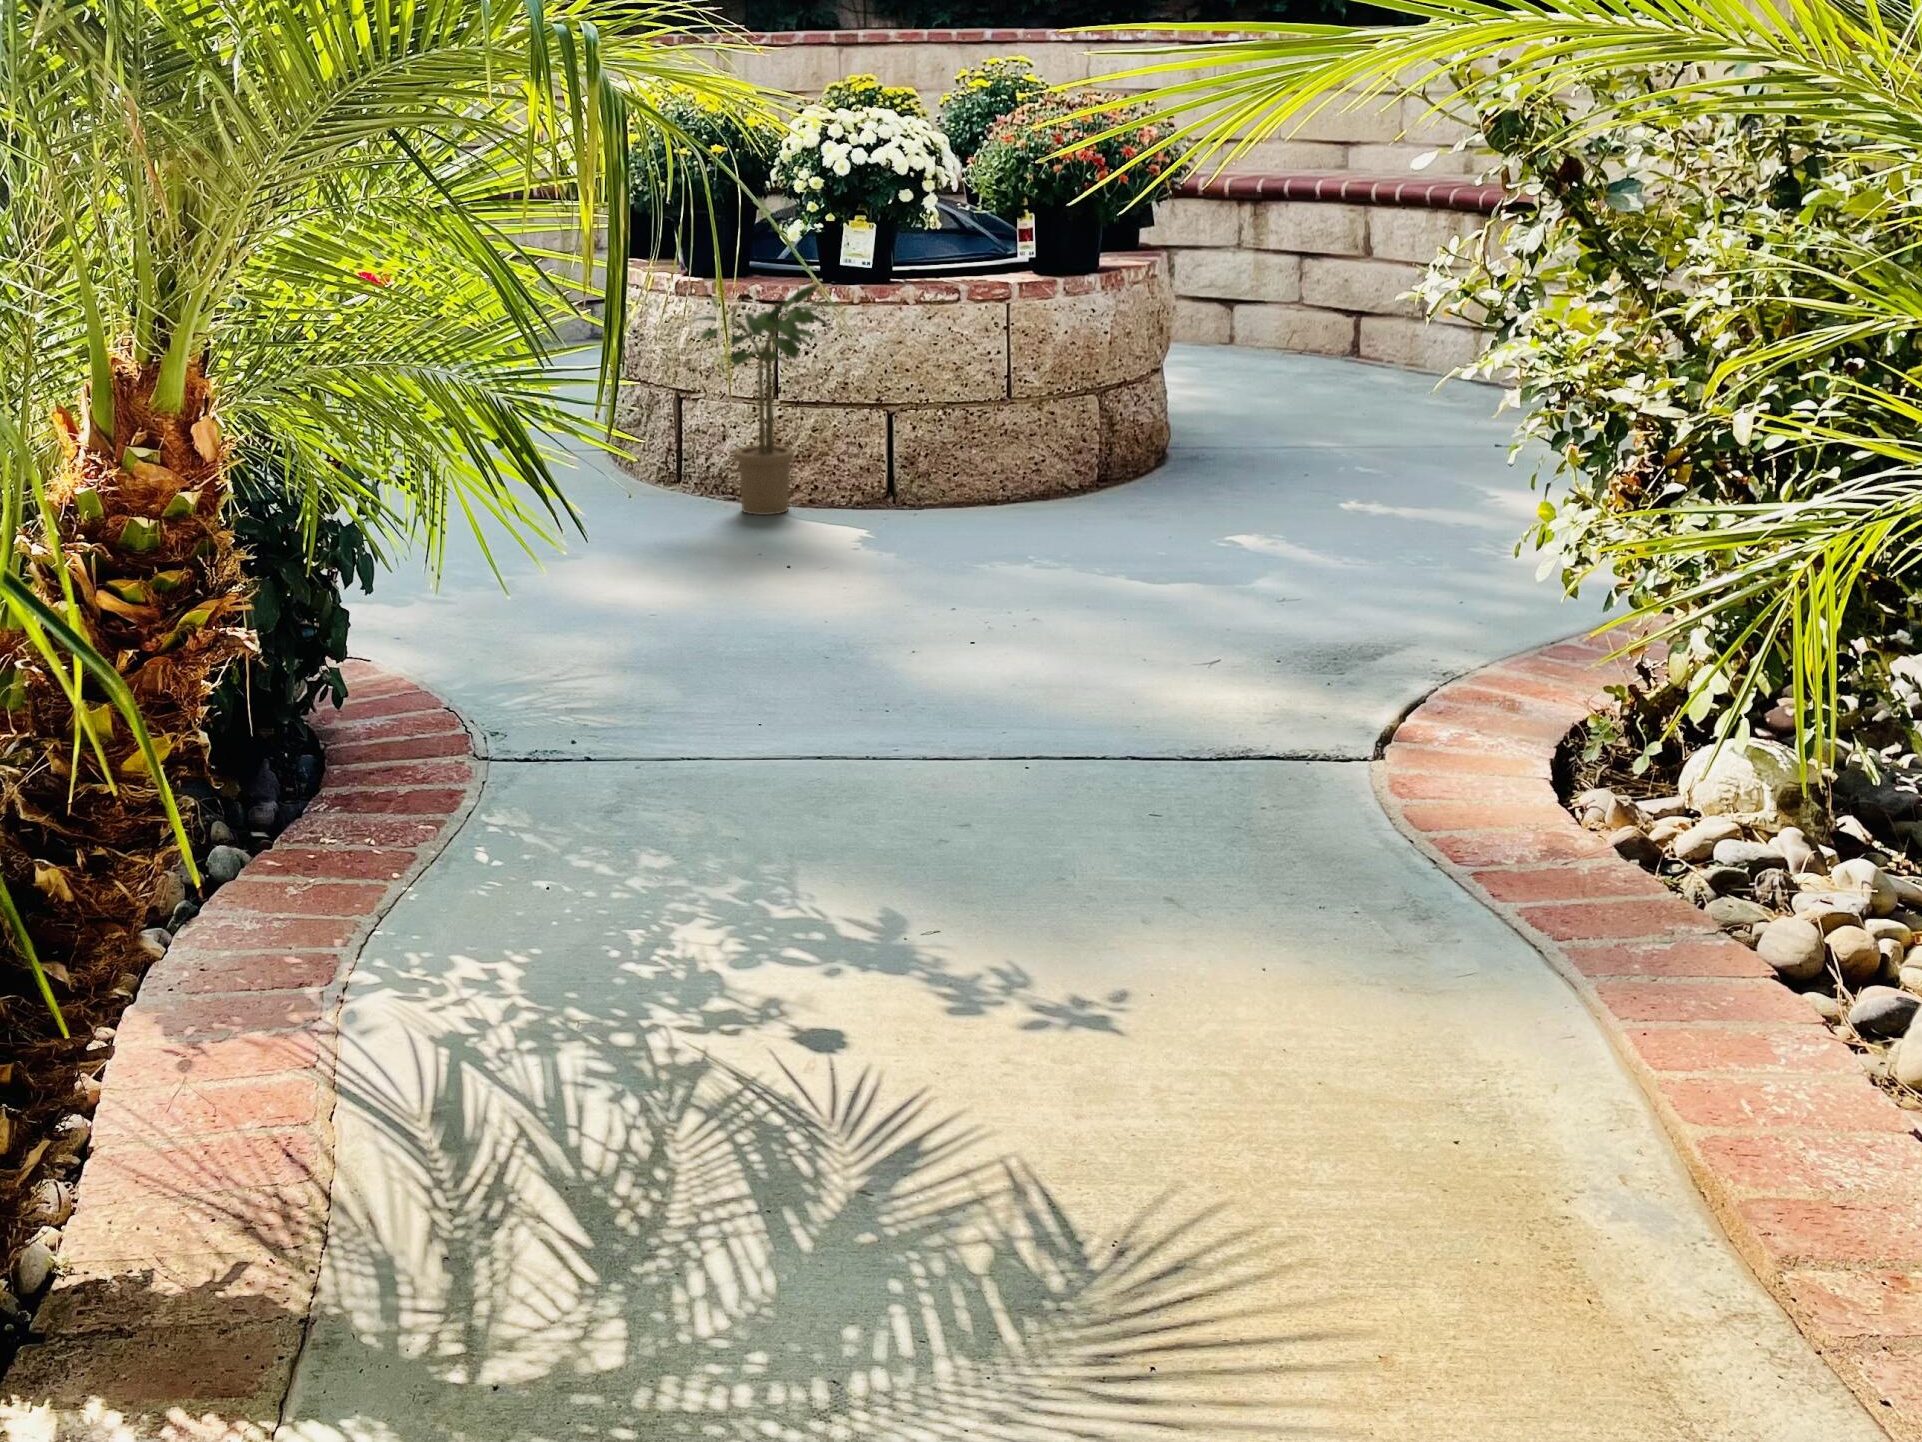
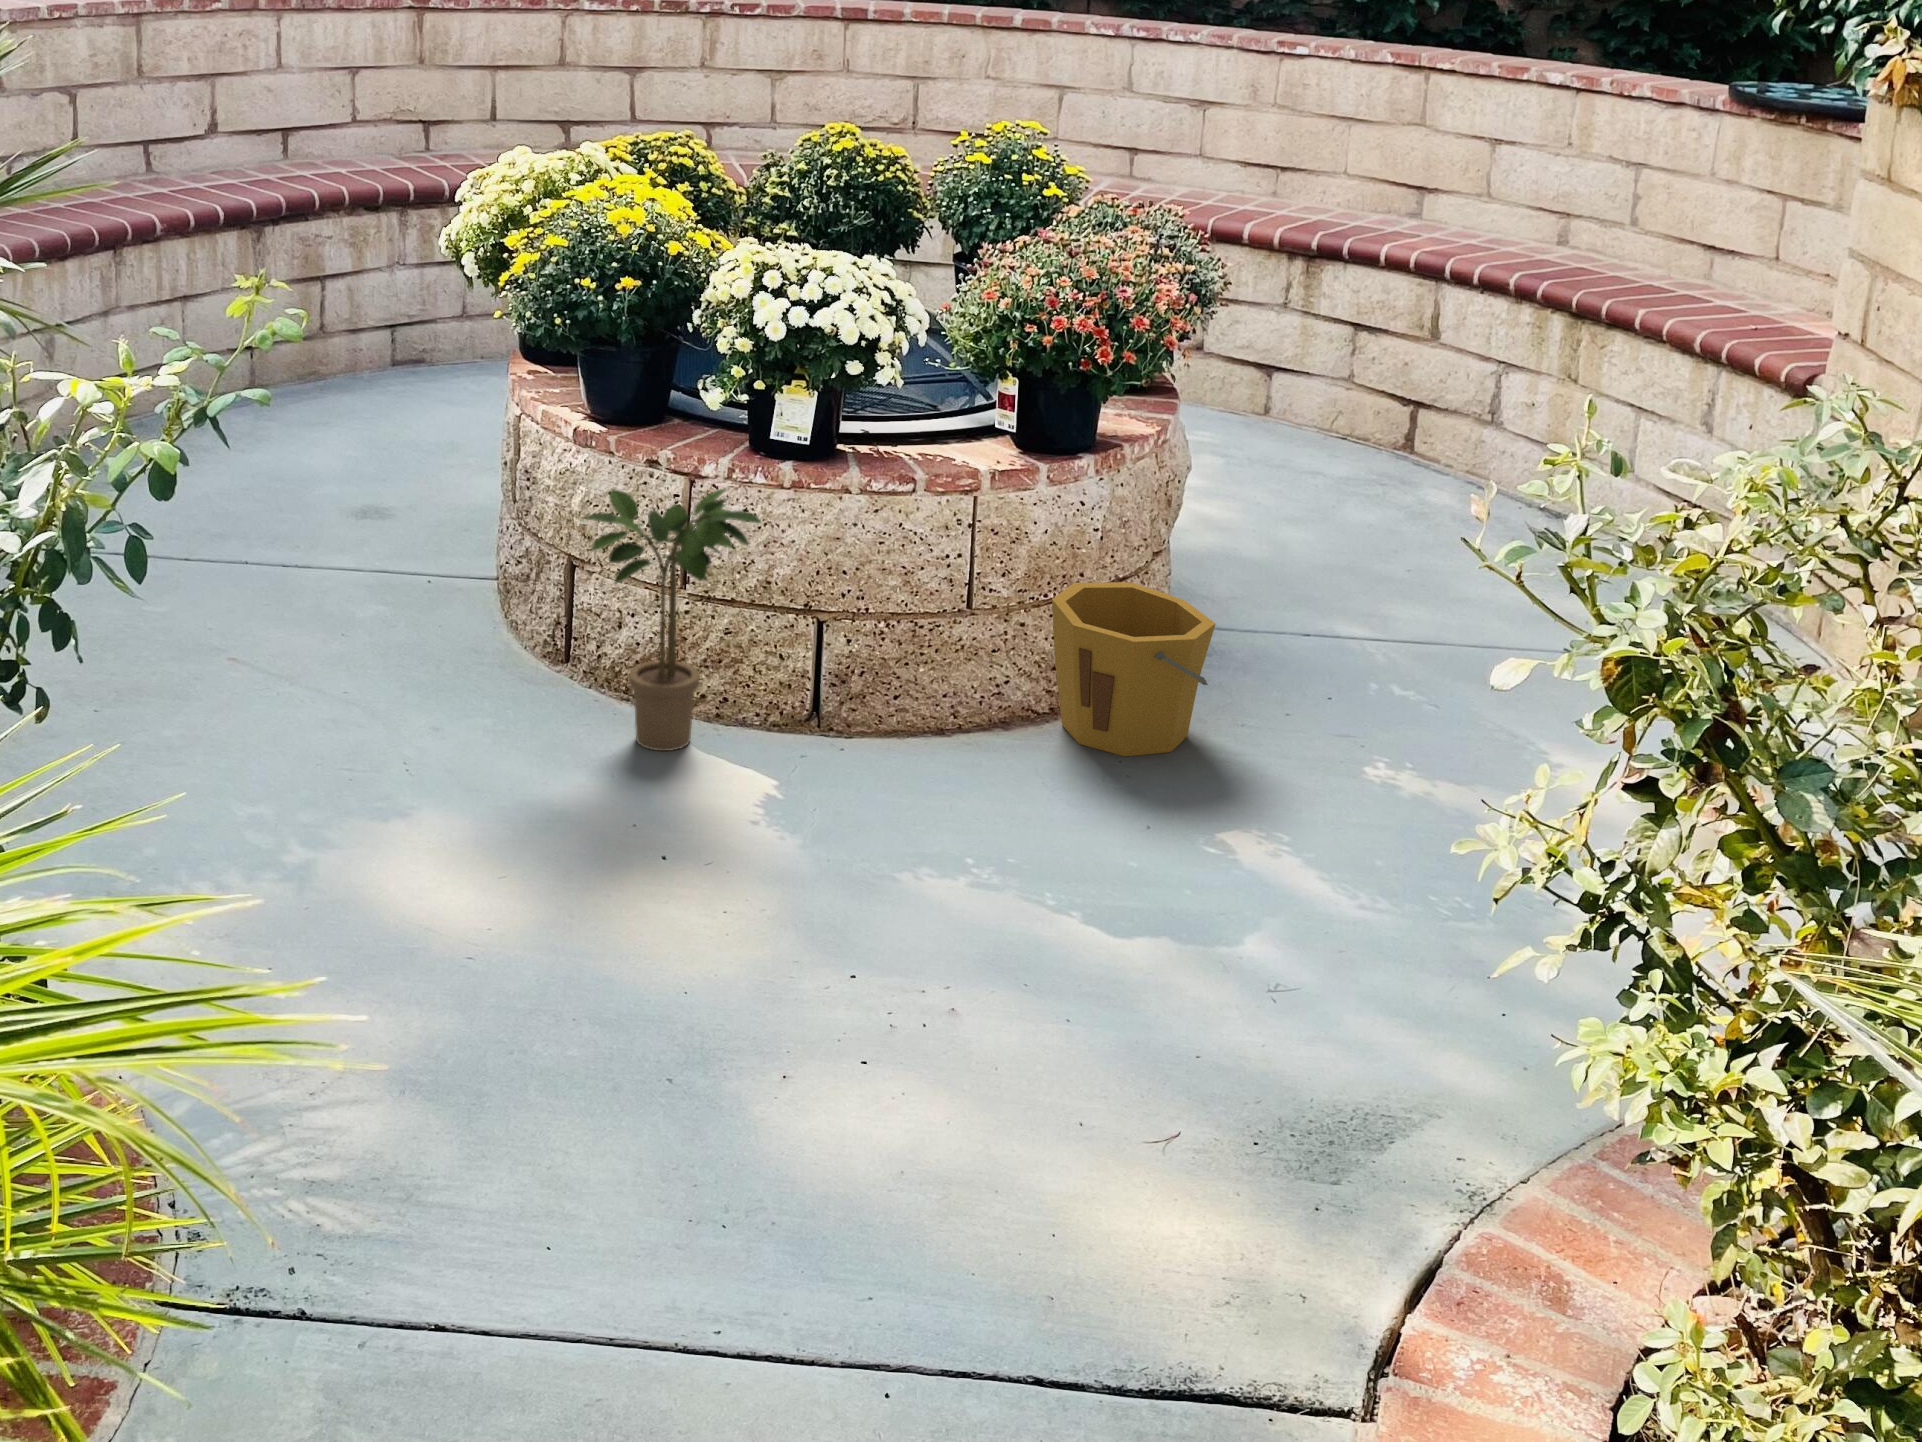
bucket: none [1084,373,1222,502] -> present [1052,582,1216,756]

